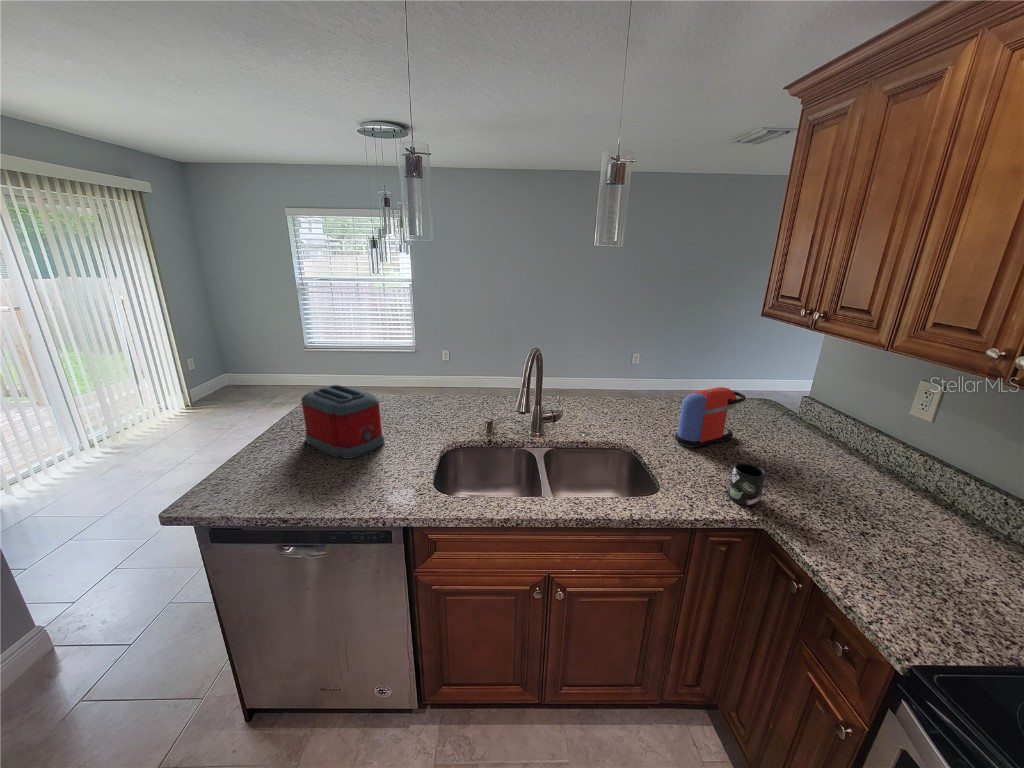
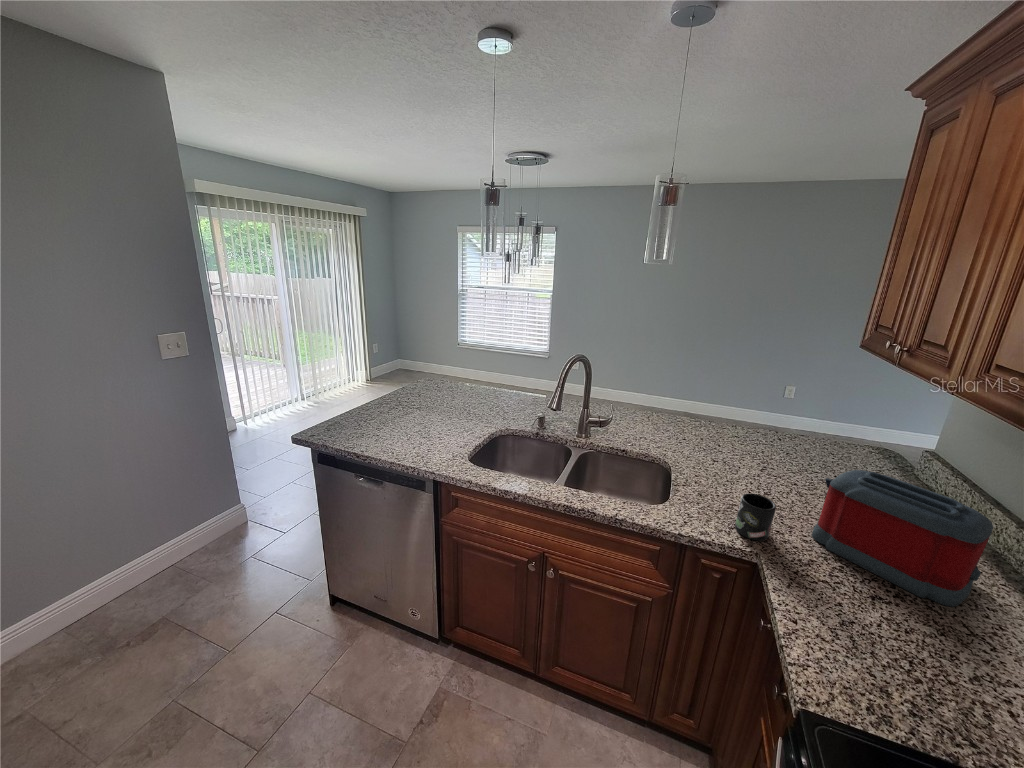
toaster: present [301,385,384,459] -> present [812,470,993,607]
coffee maker: present [675,387,746,447] -> none [720,418,817,479]

